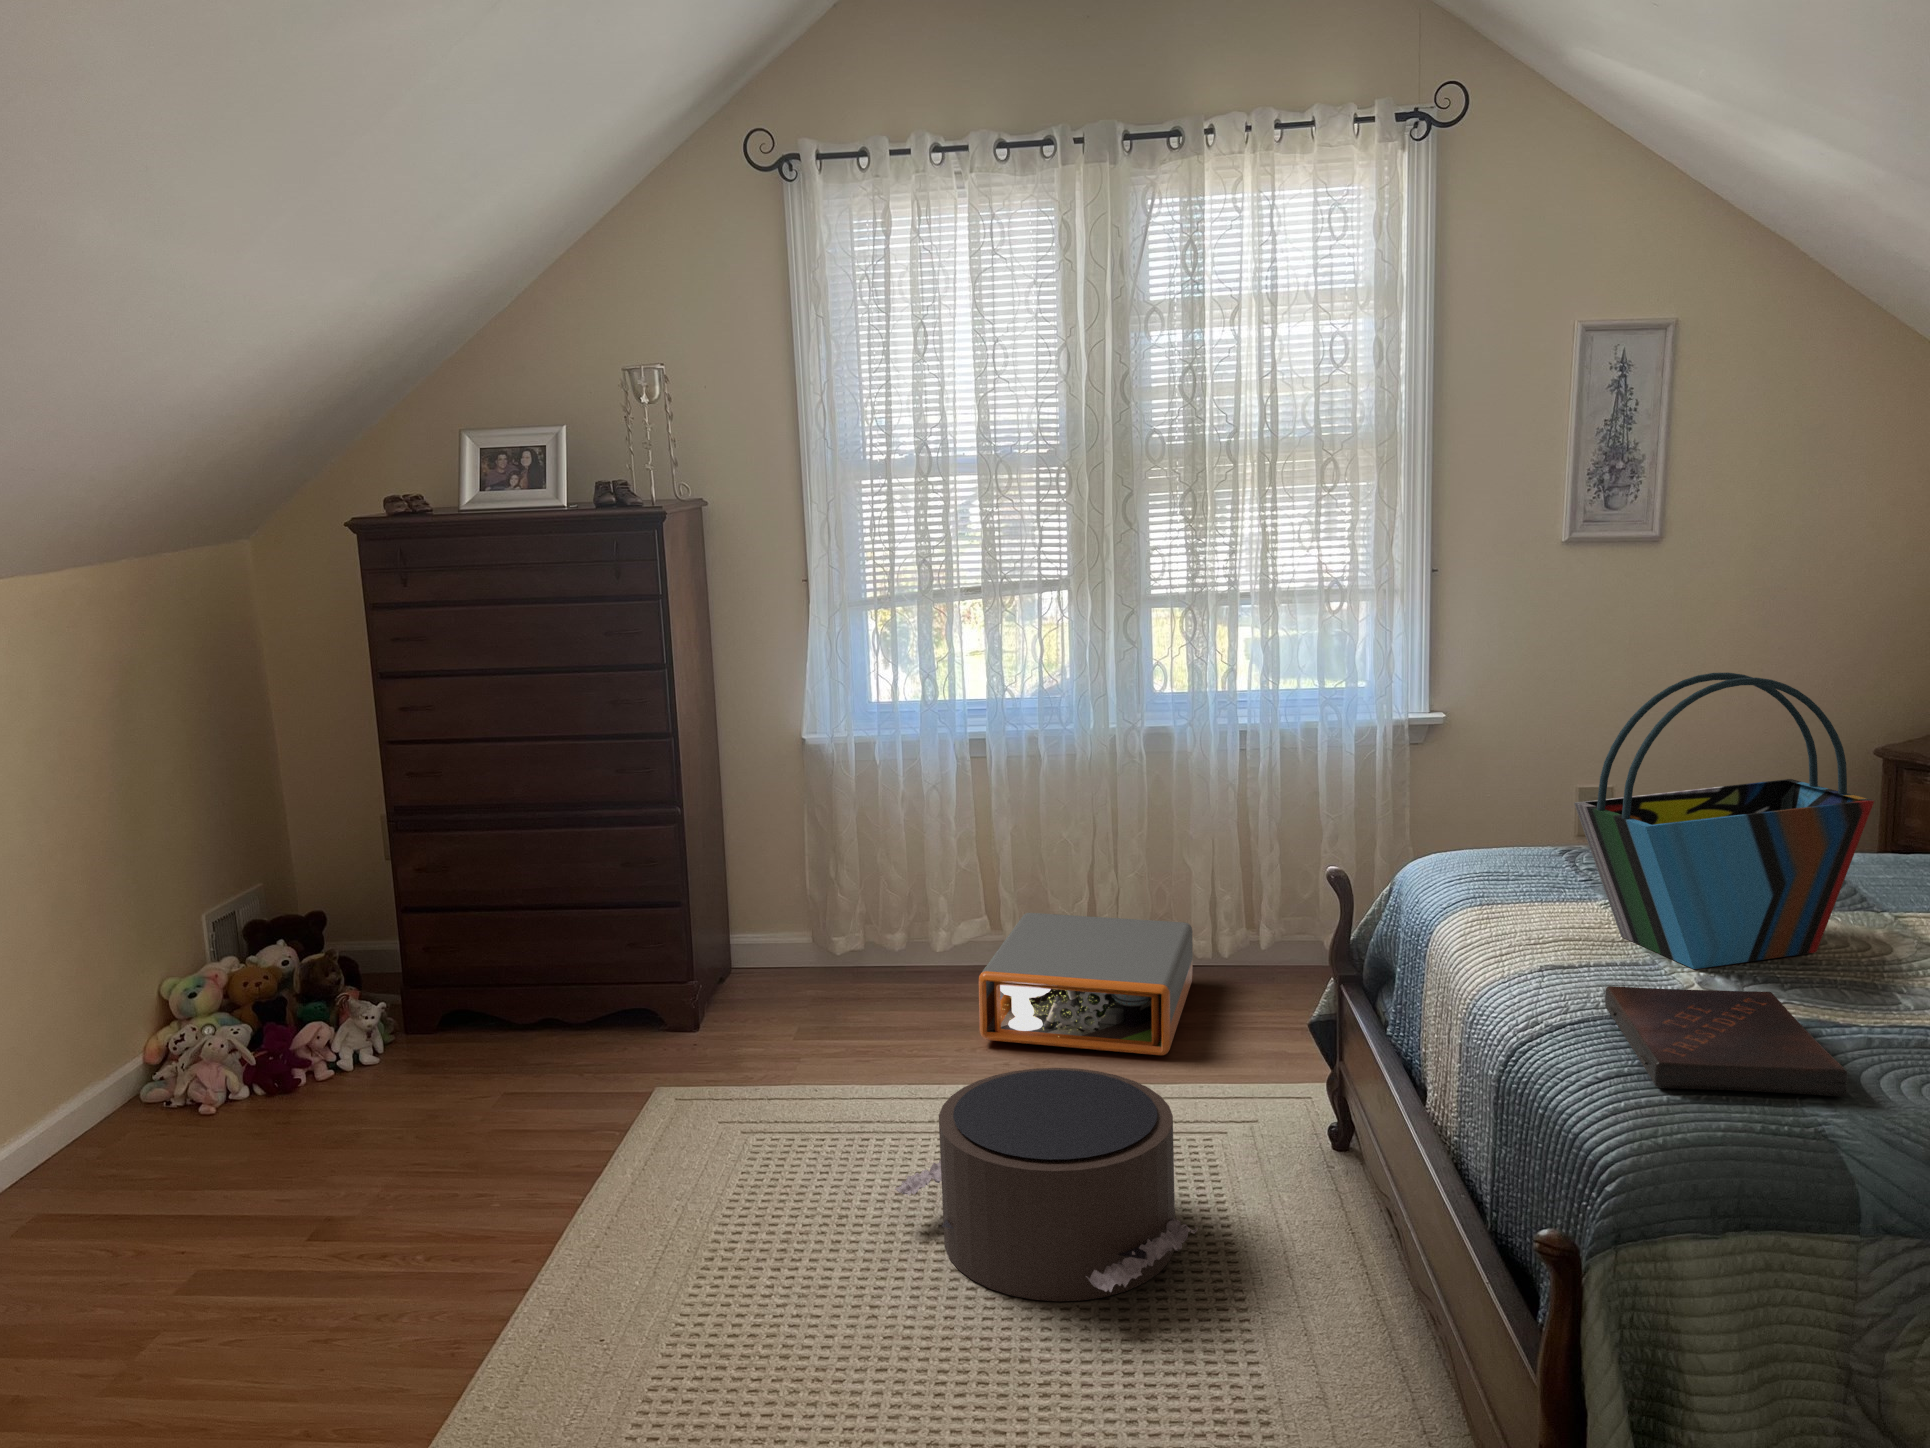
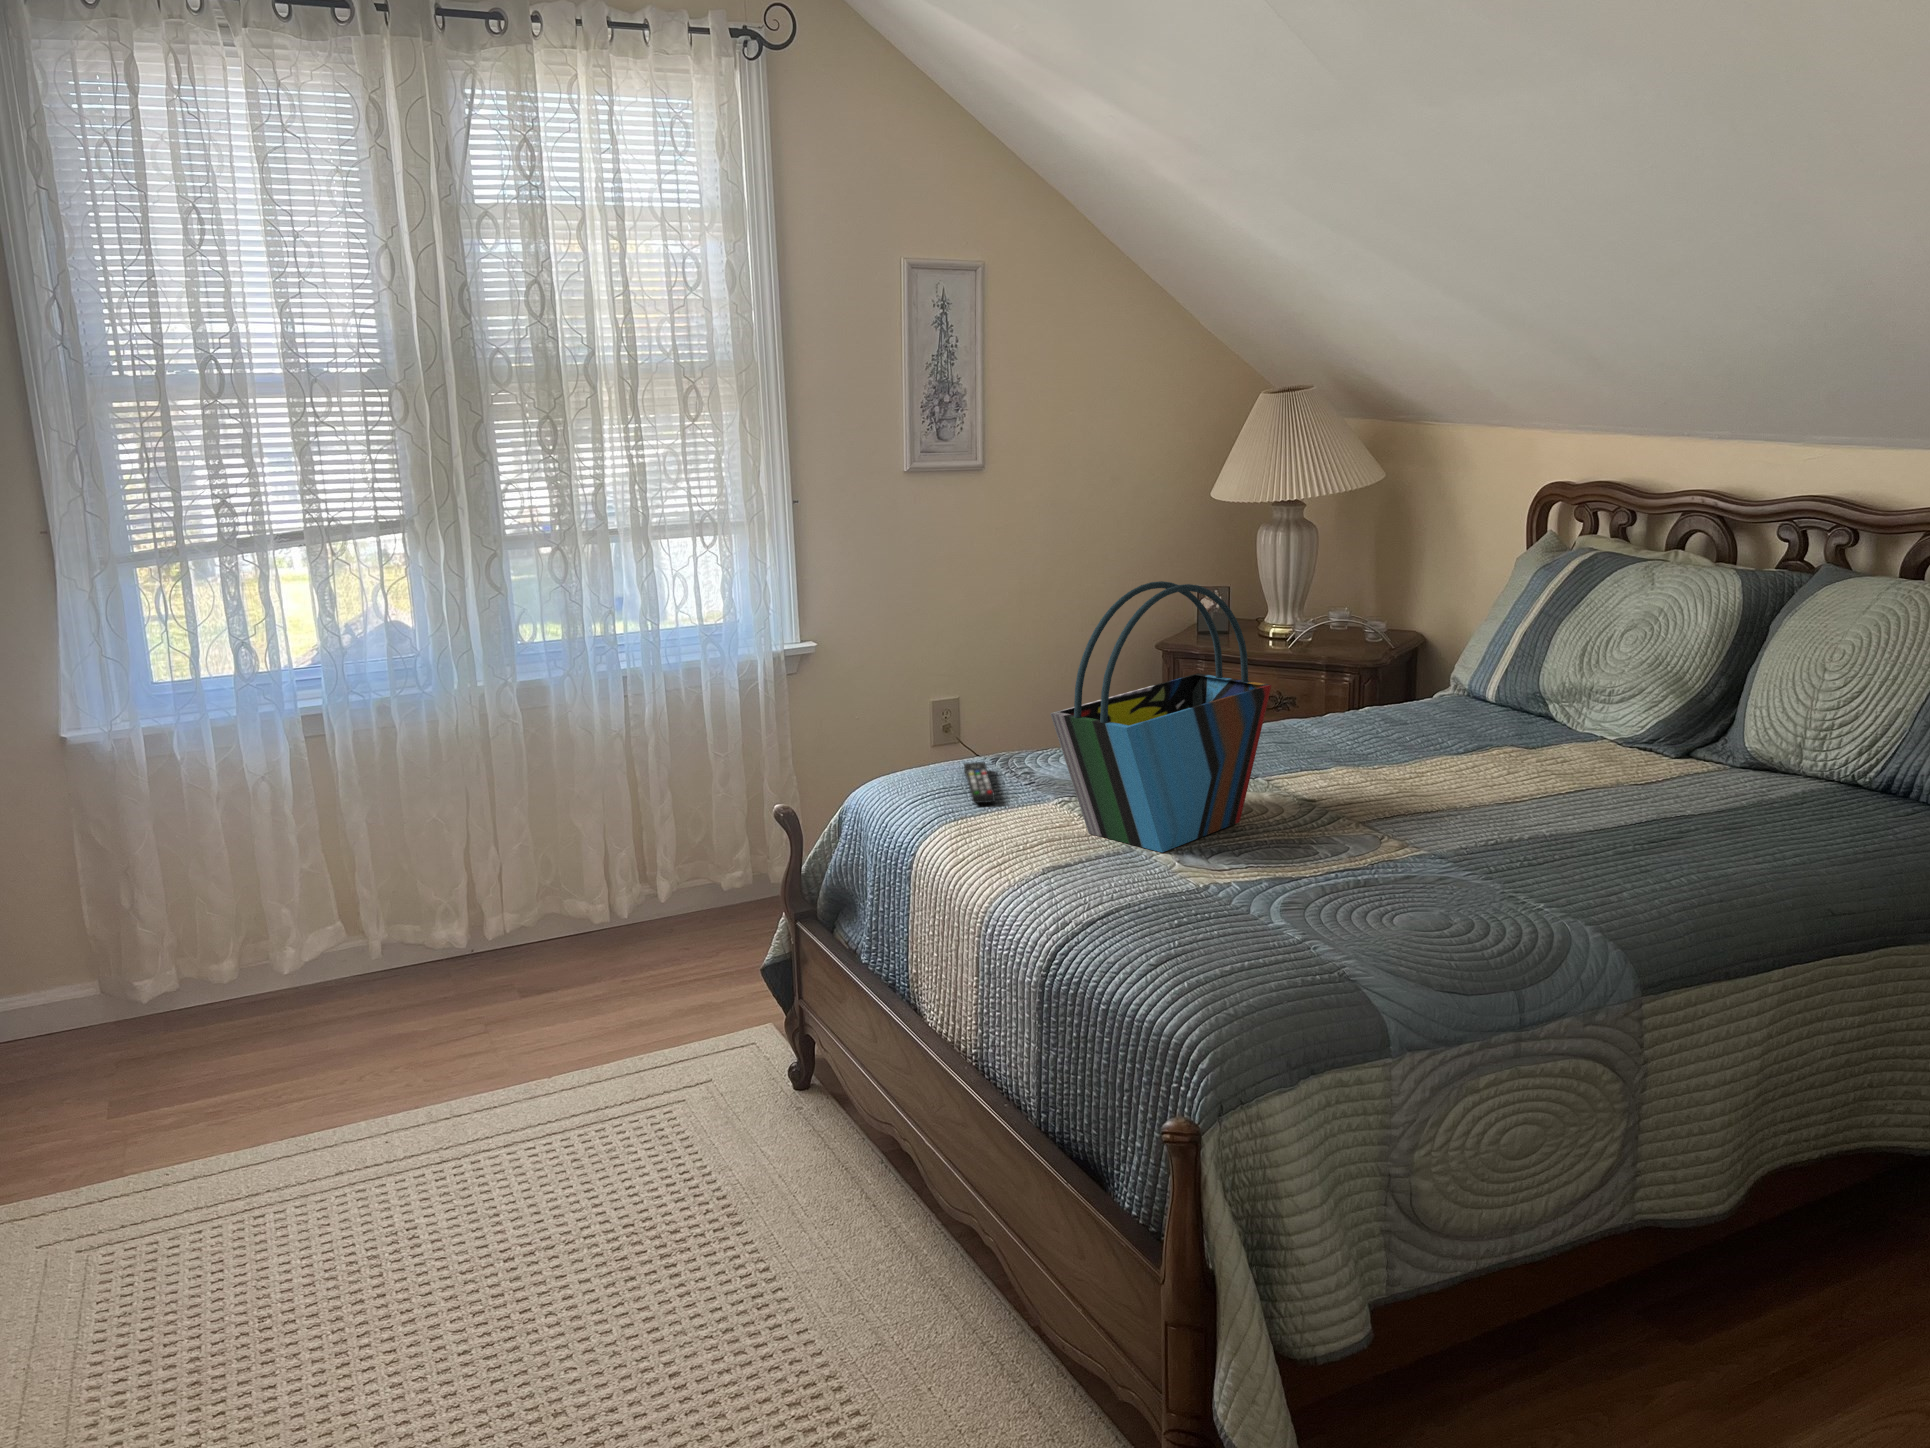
remote control: none [1511,847,1549,890] -> present [964,762,995,803]
storage box: present [979,913,1193,1055] -> none [358,891,594,1065]
book: present [1605,986,1848,1096] -> none [1121,861,1339,963]
pouf: present [895,1068,1198,1301] -> none [335,1069,708,1345]

